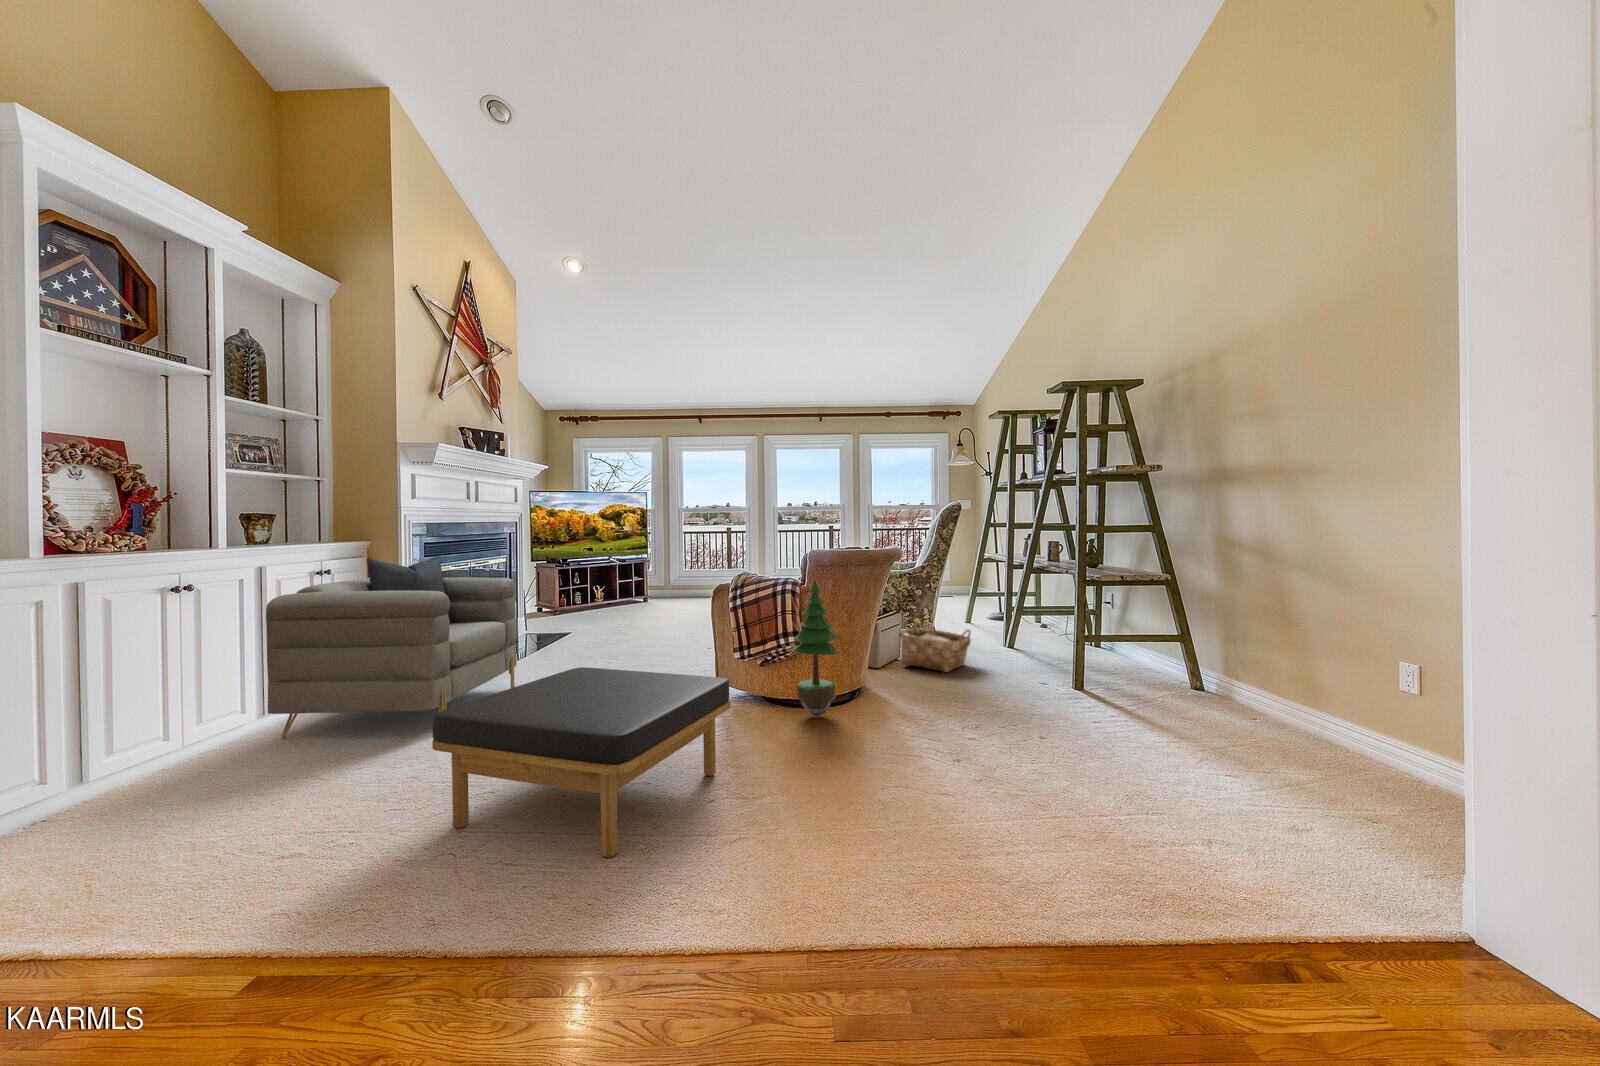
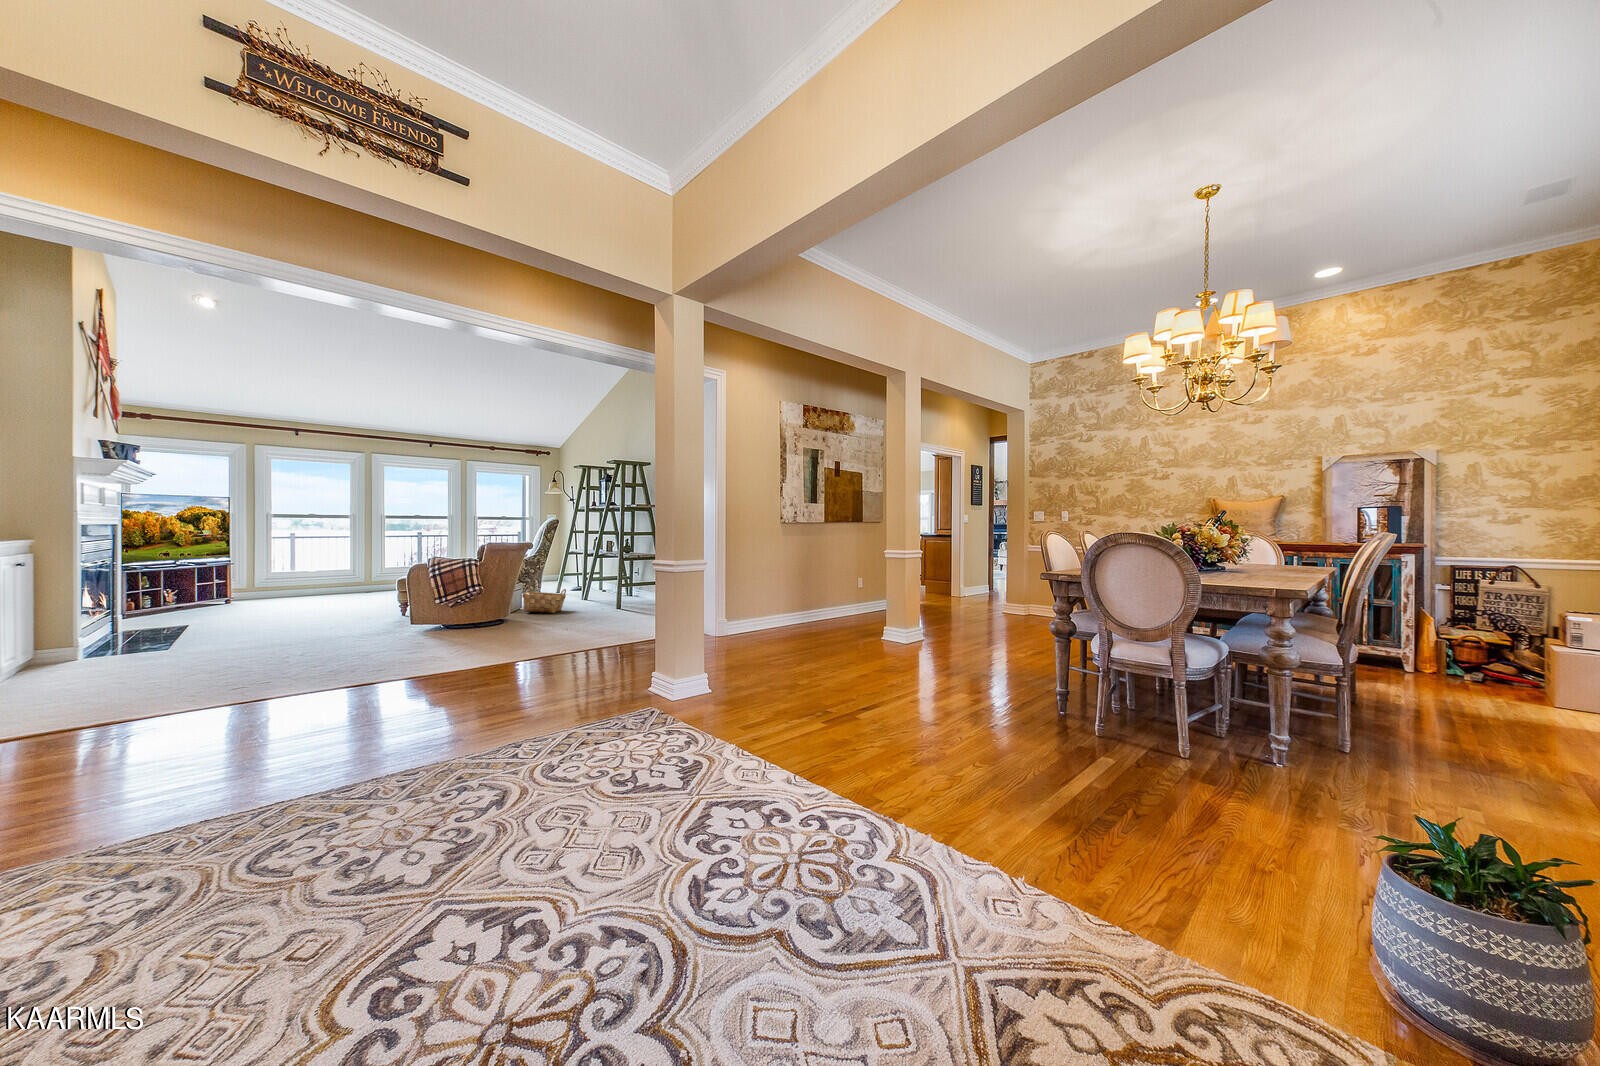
armchair: present [266,556,517,739] -> none [87,544,247,668]
potted tree: present [792,581,840,717] -> none [479,556,508,629]
ottoman: present [432,667,730,857] -> none [339,597,473,662]

